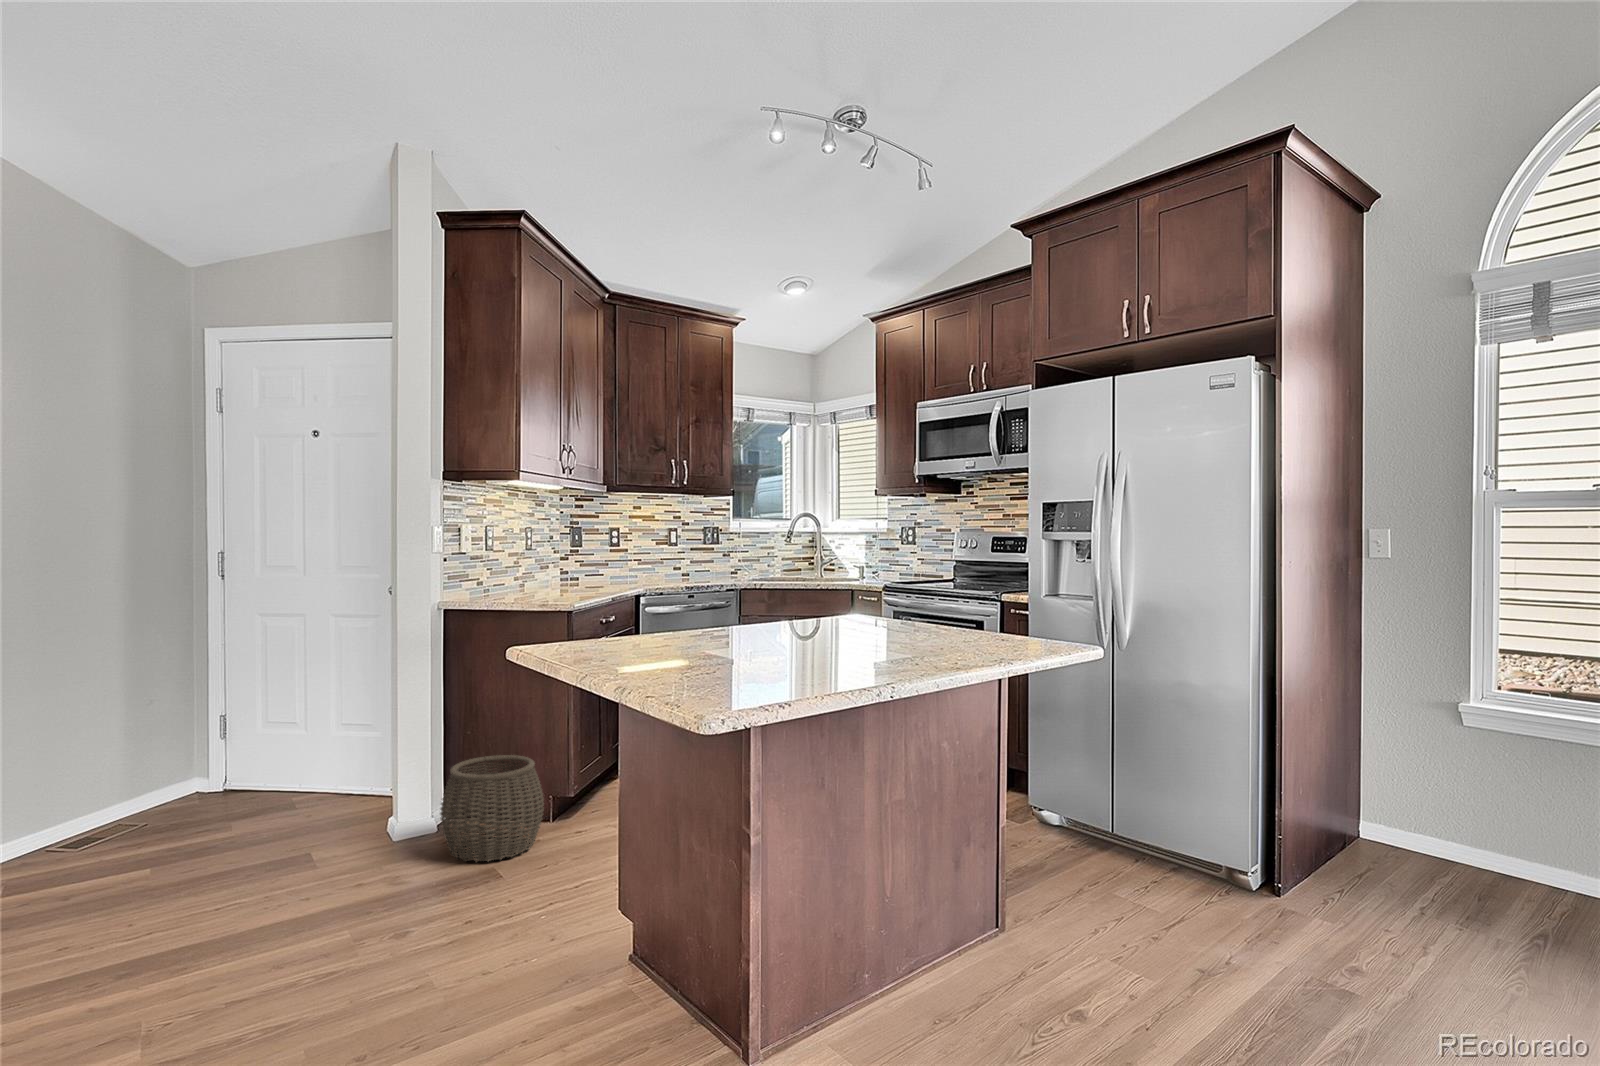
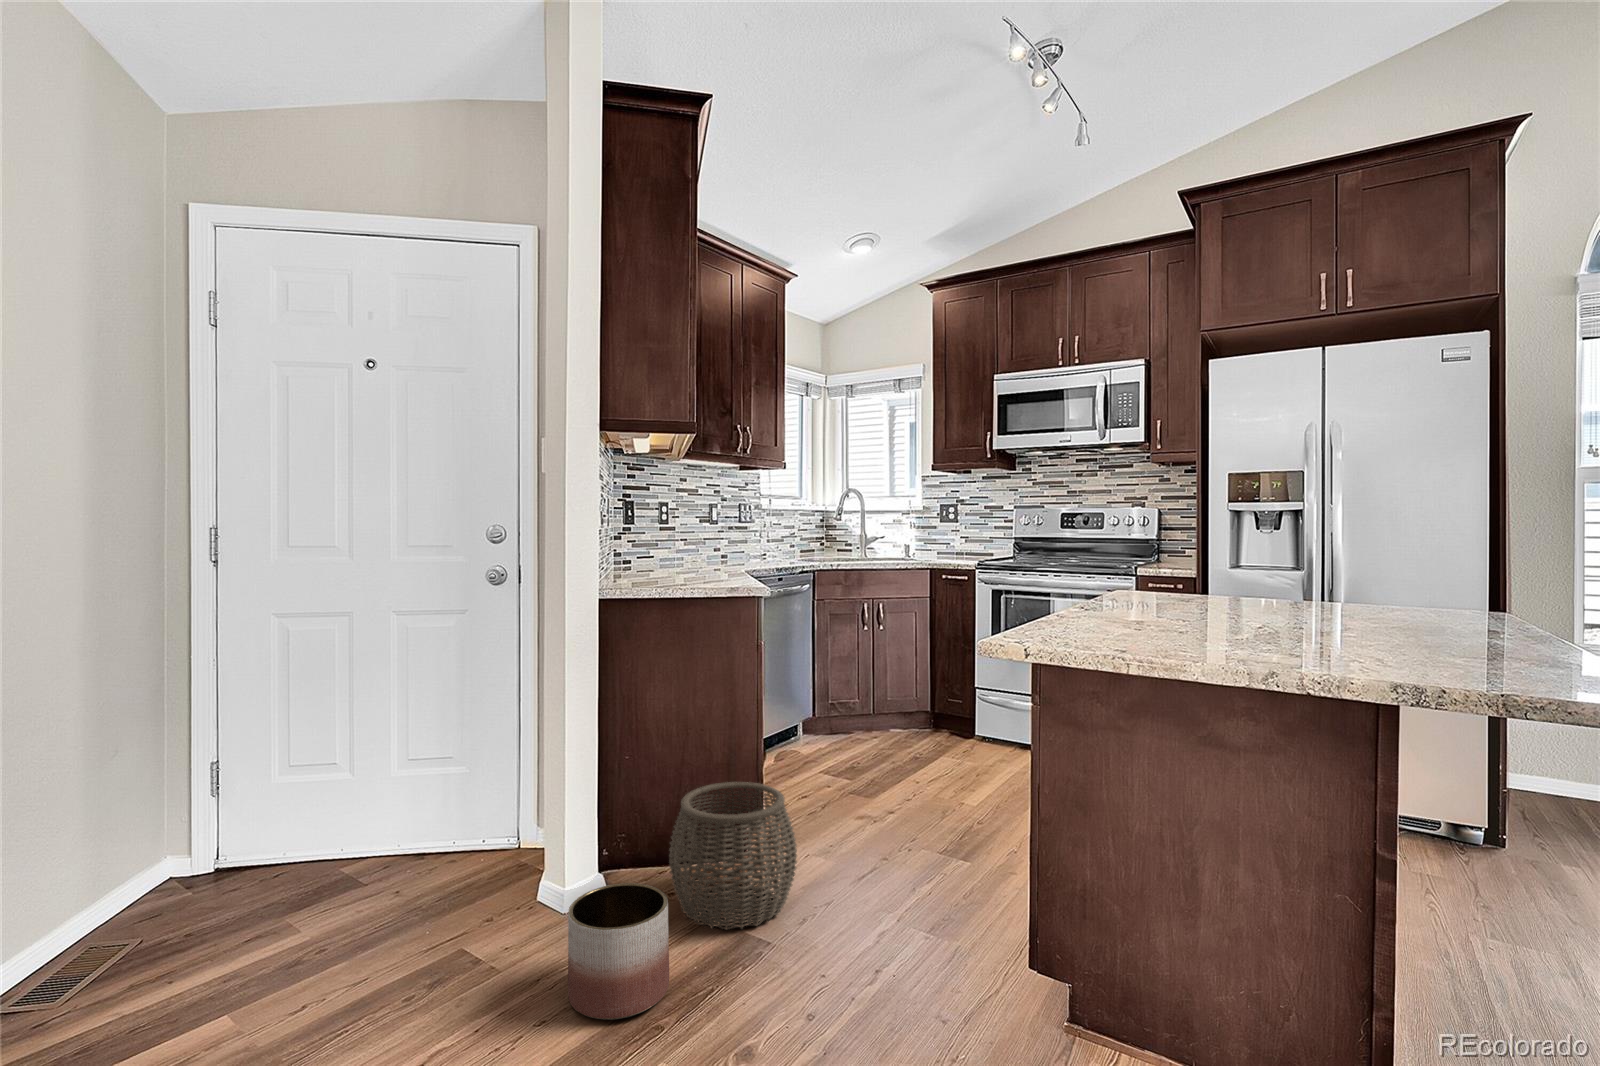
planter: none [313,812,391,897] -> present [568,883,669,1020]

